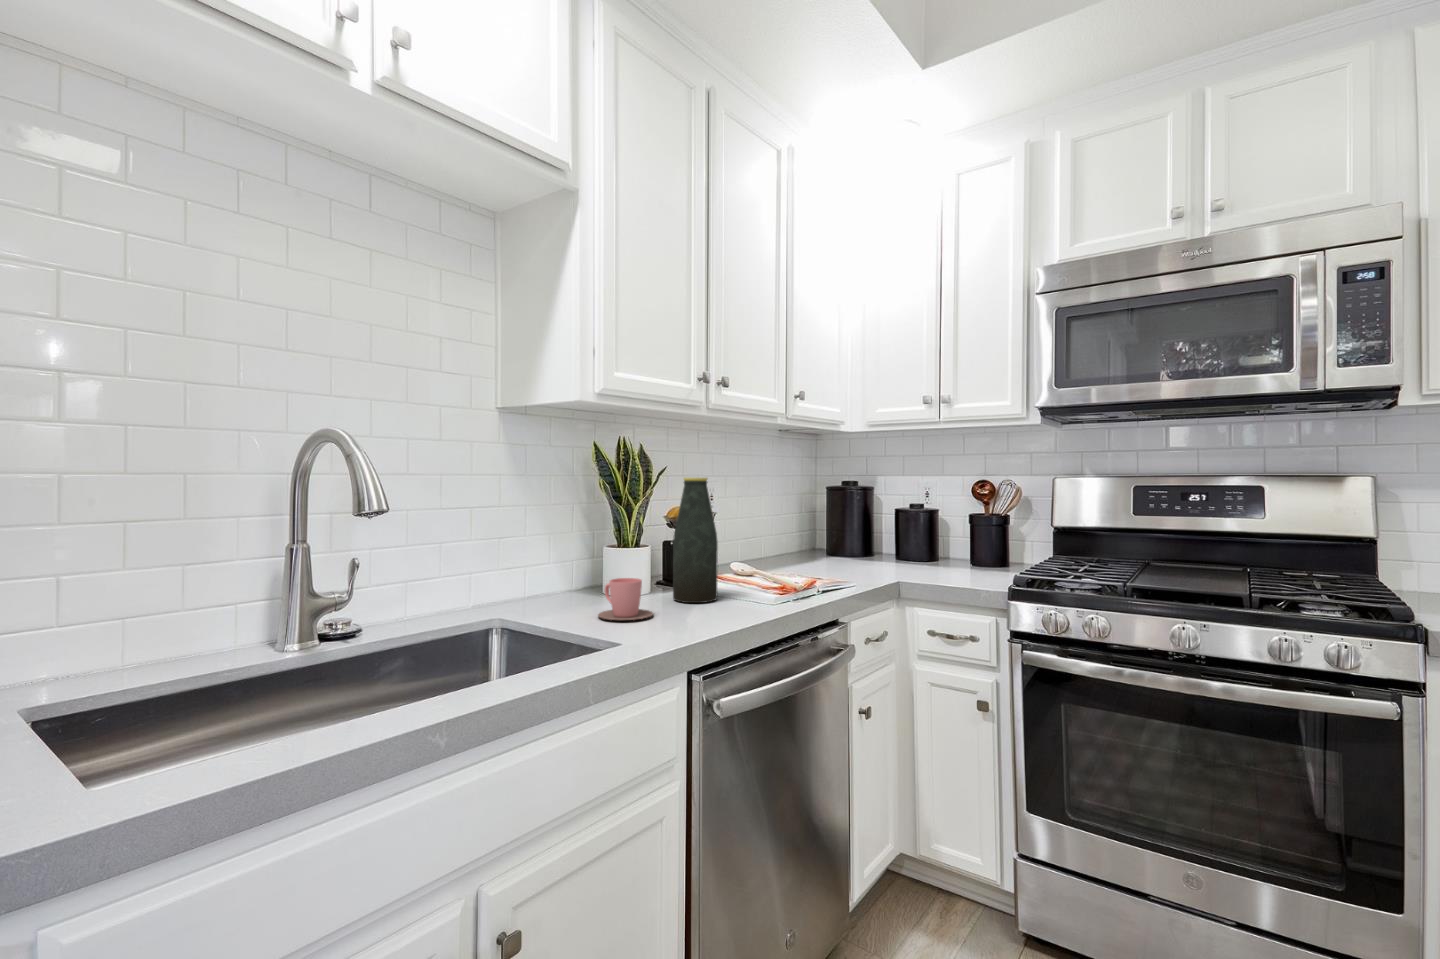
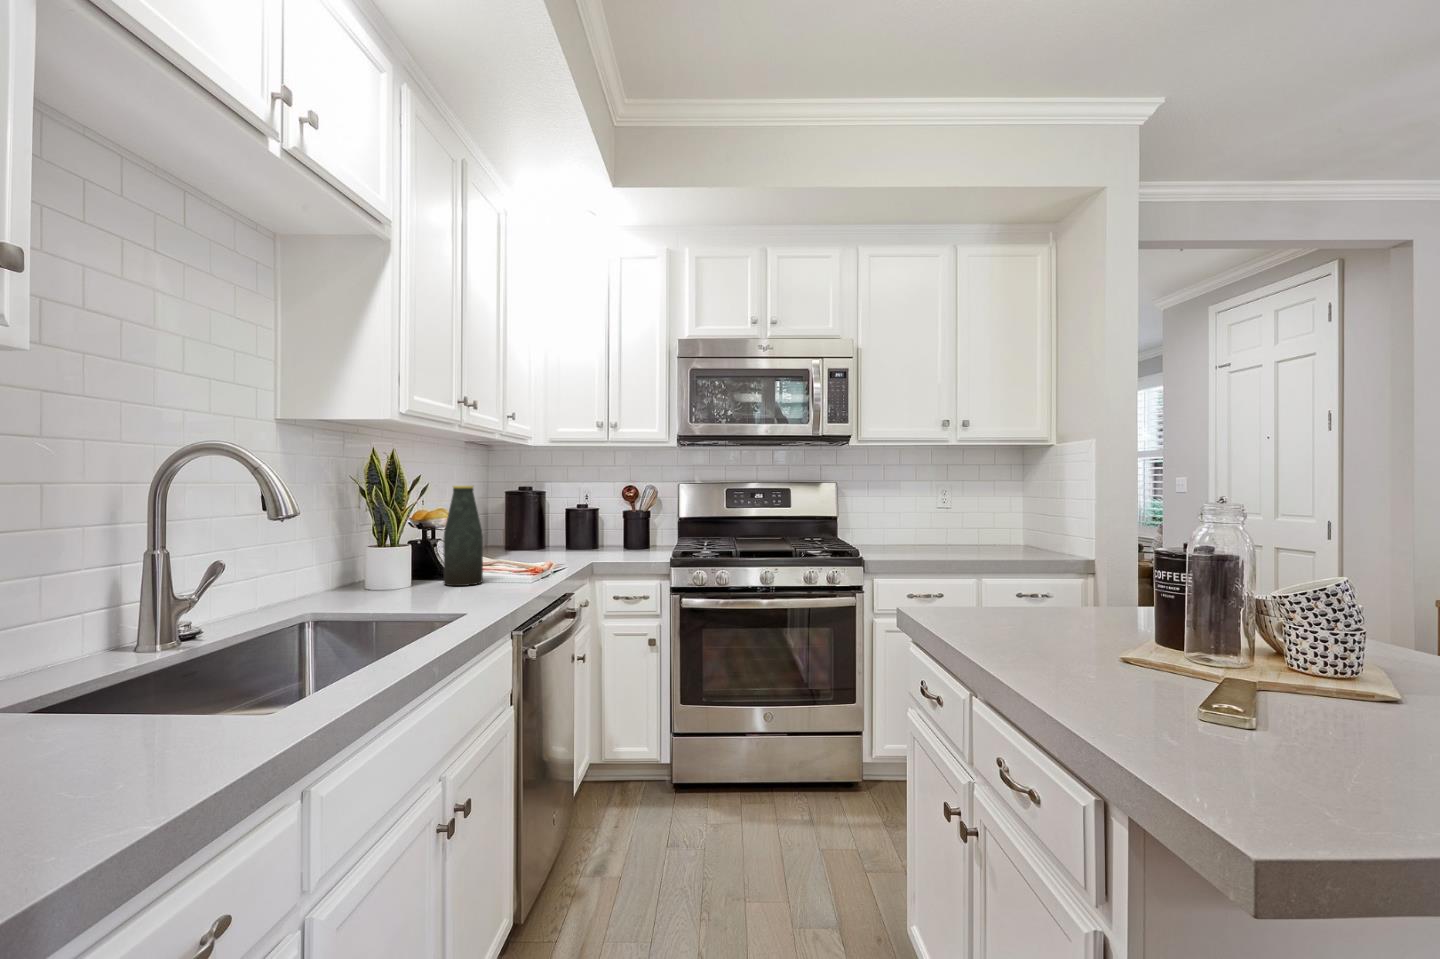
cup: present [598,578,653,620] -> none [407,567,455,599]

